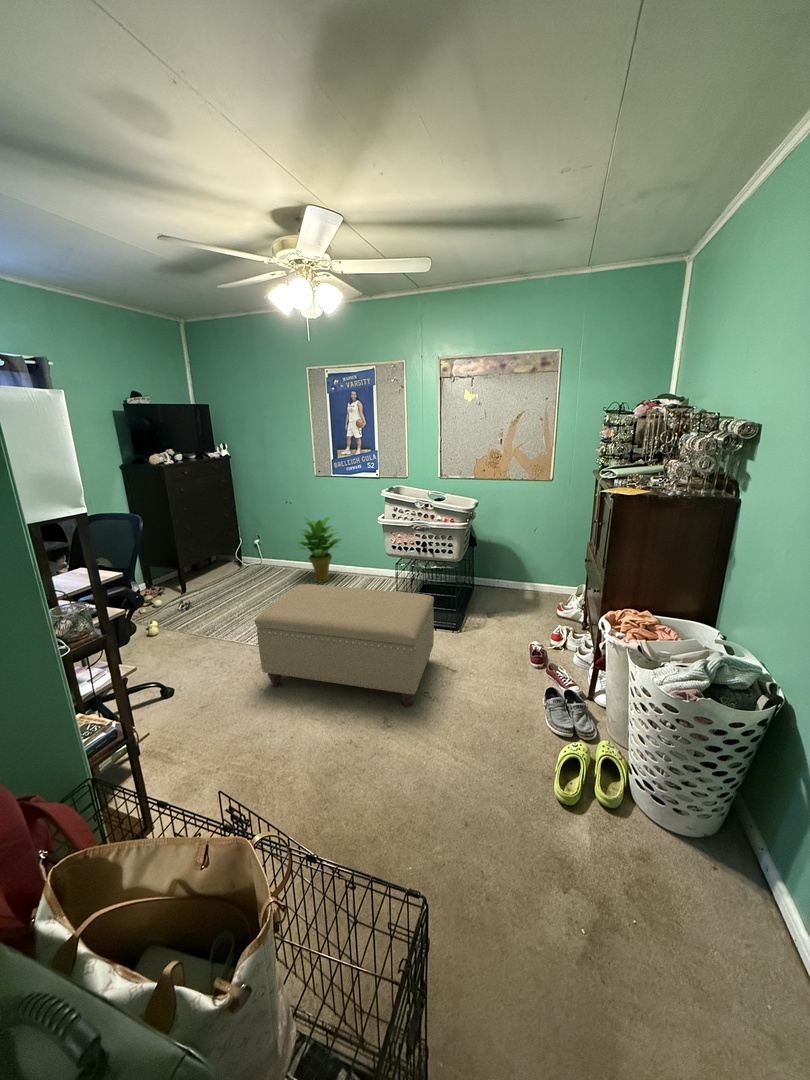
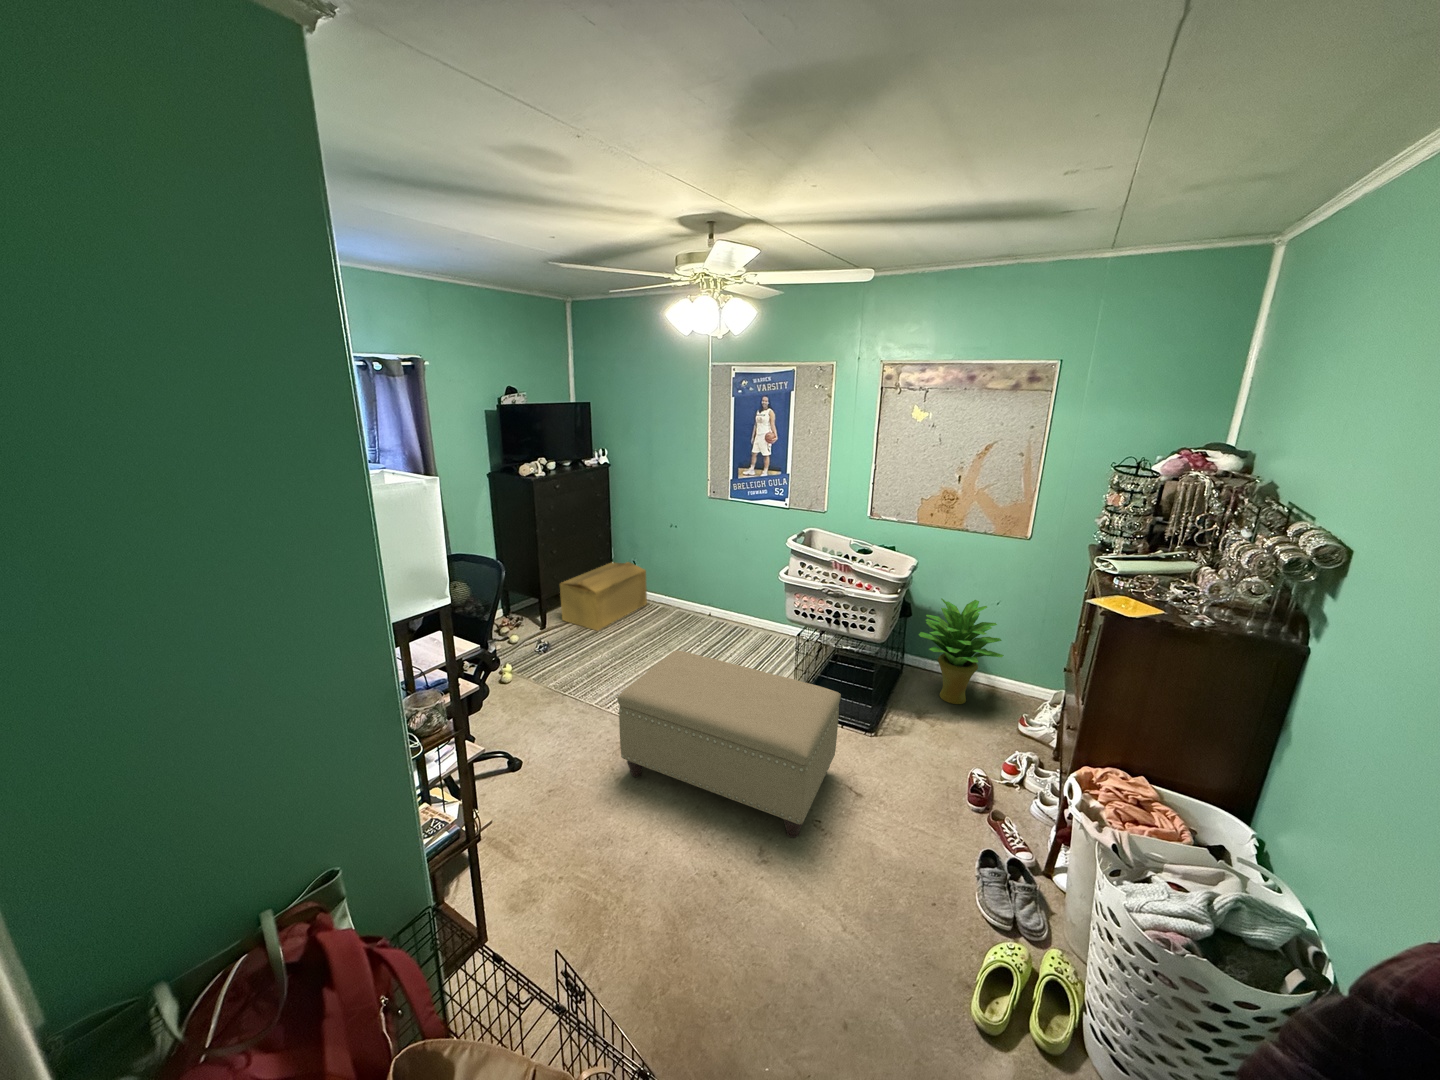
potted plant: present [294,517,342,582] -> present [919,599,1004,704]
cardboard box: none [194,535,272,591] -> present [560,562,647,631]

